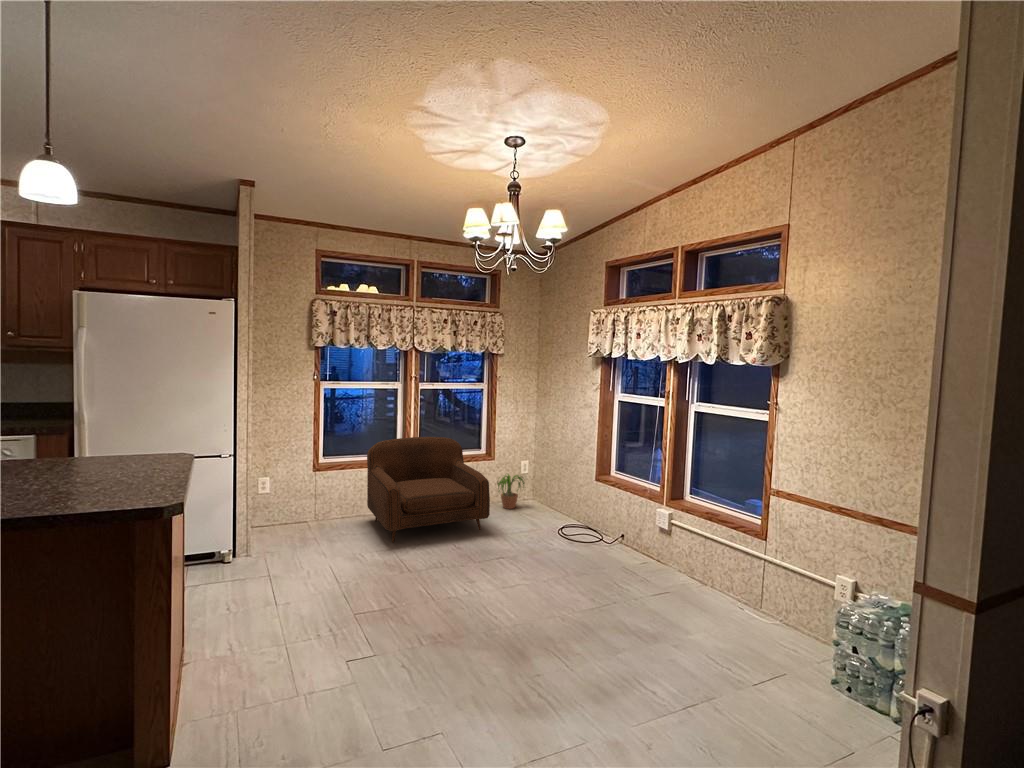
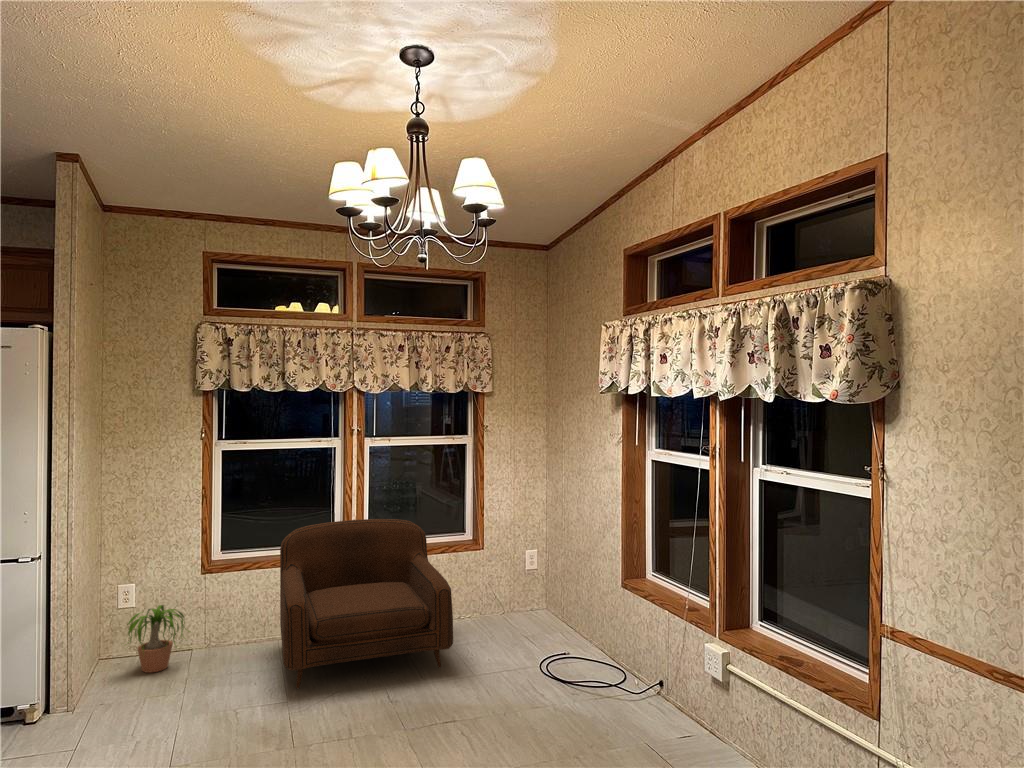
potted plant: present [497,474,525,509] -> present [128,605,184,673]

